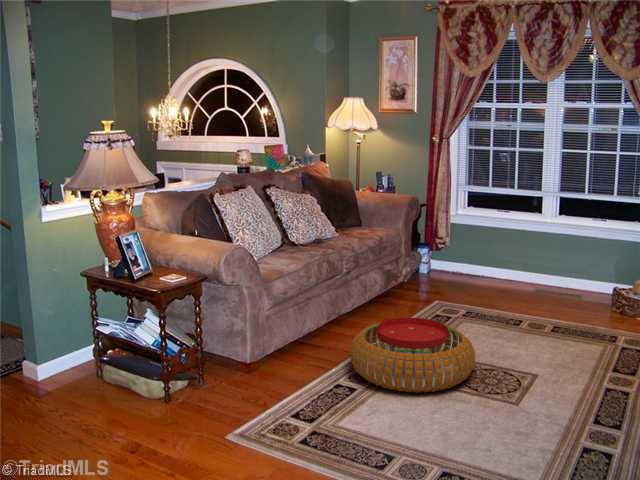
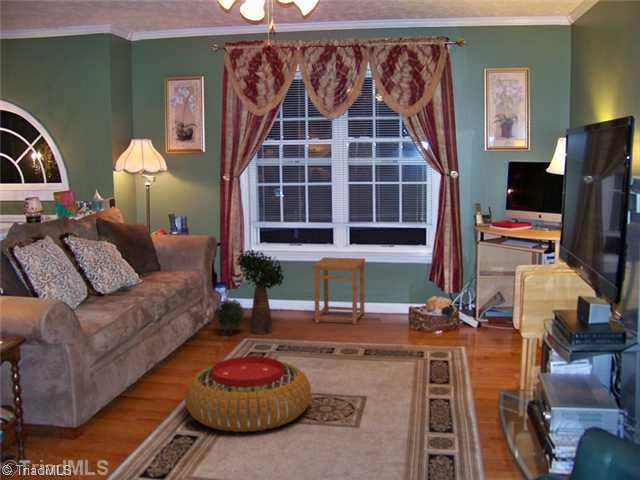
potted plant: none [406,212,480,296] -> present [216,250,284,334]
side table: none [509,225,571,298] -> present [313,257,365,325]

